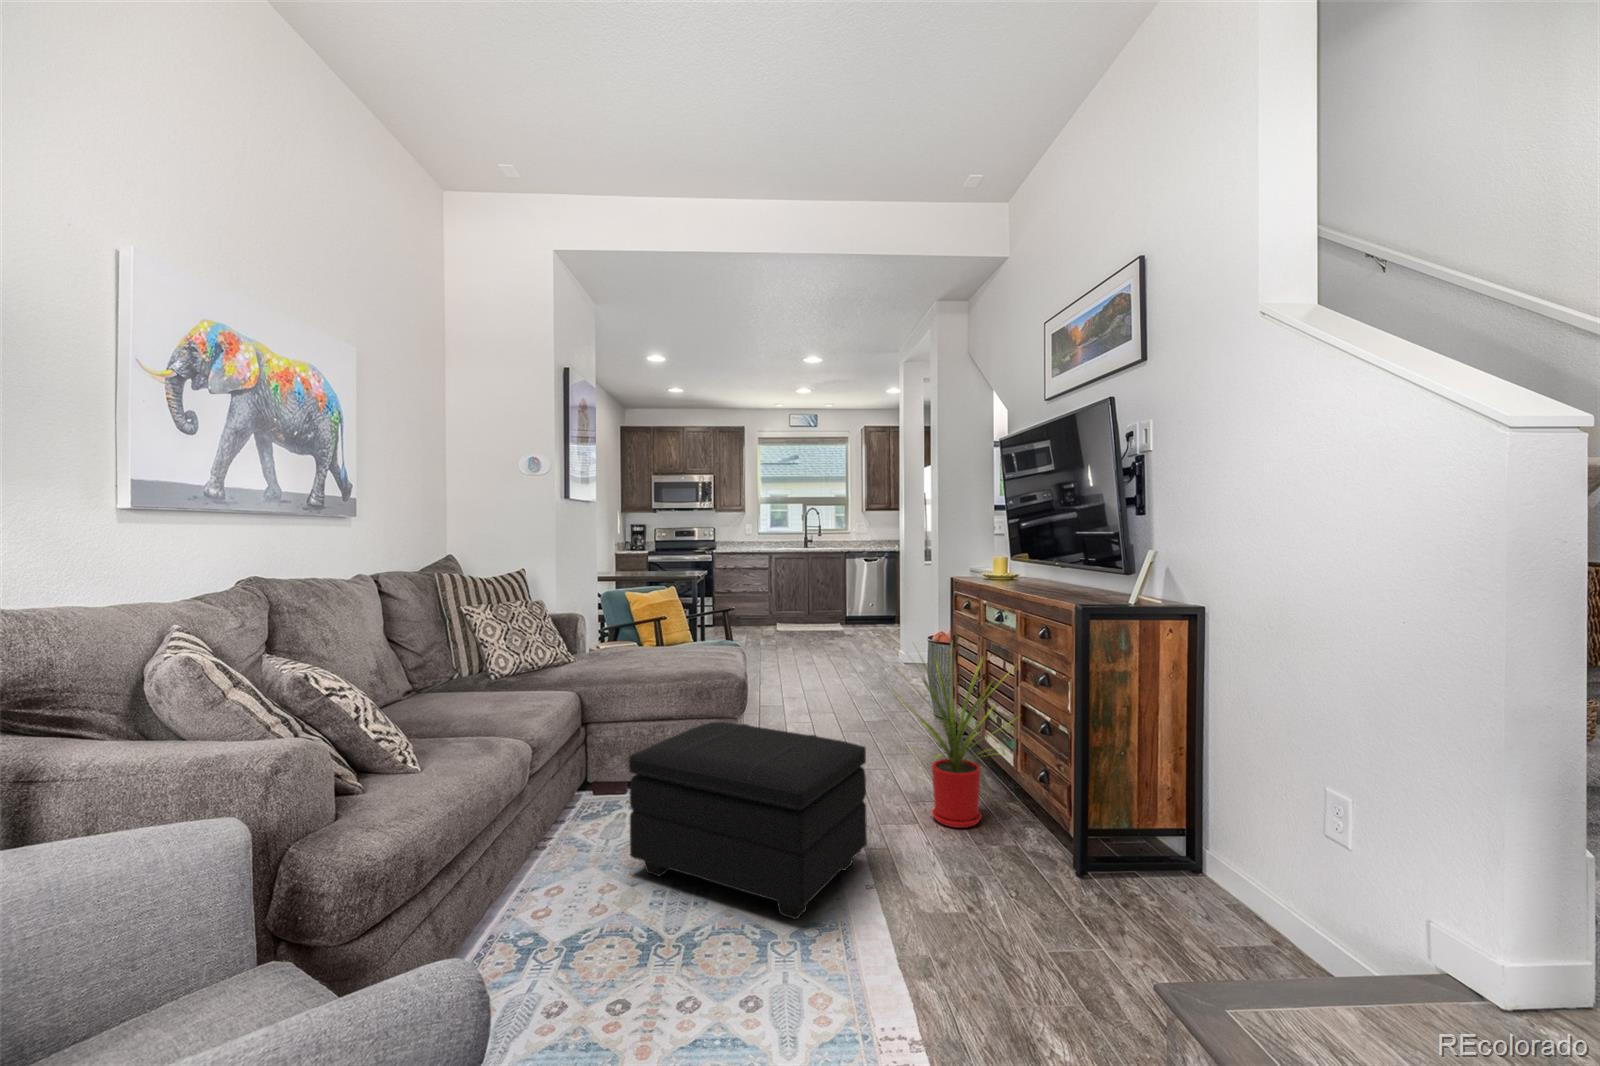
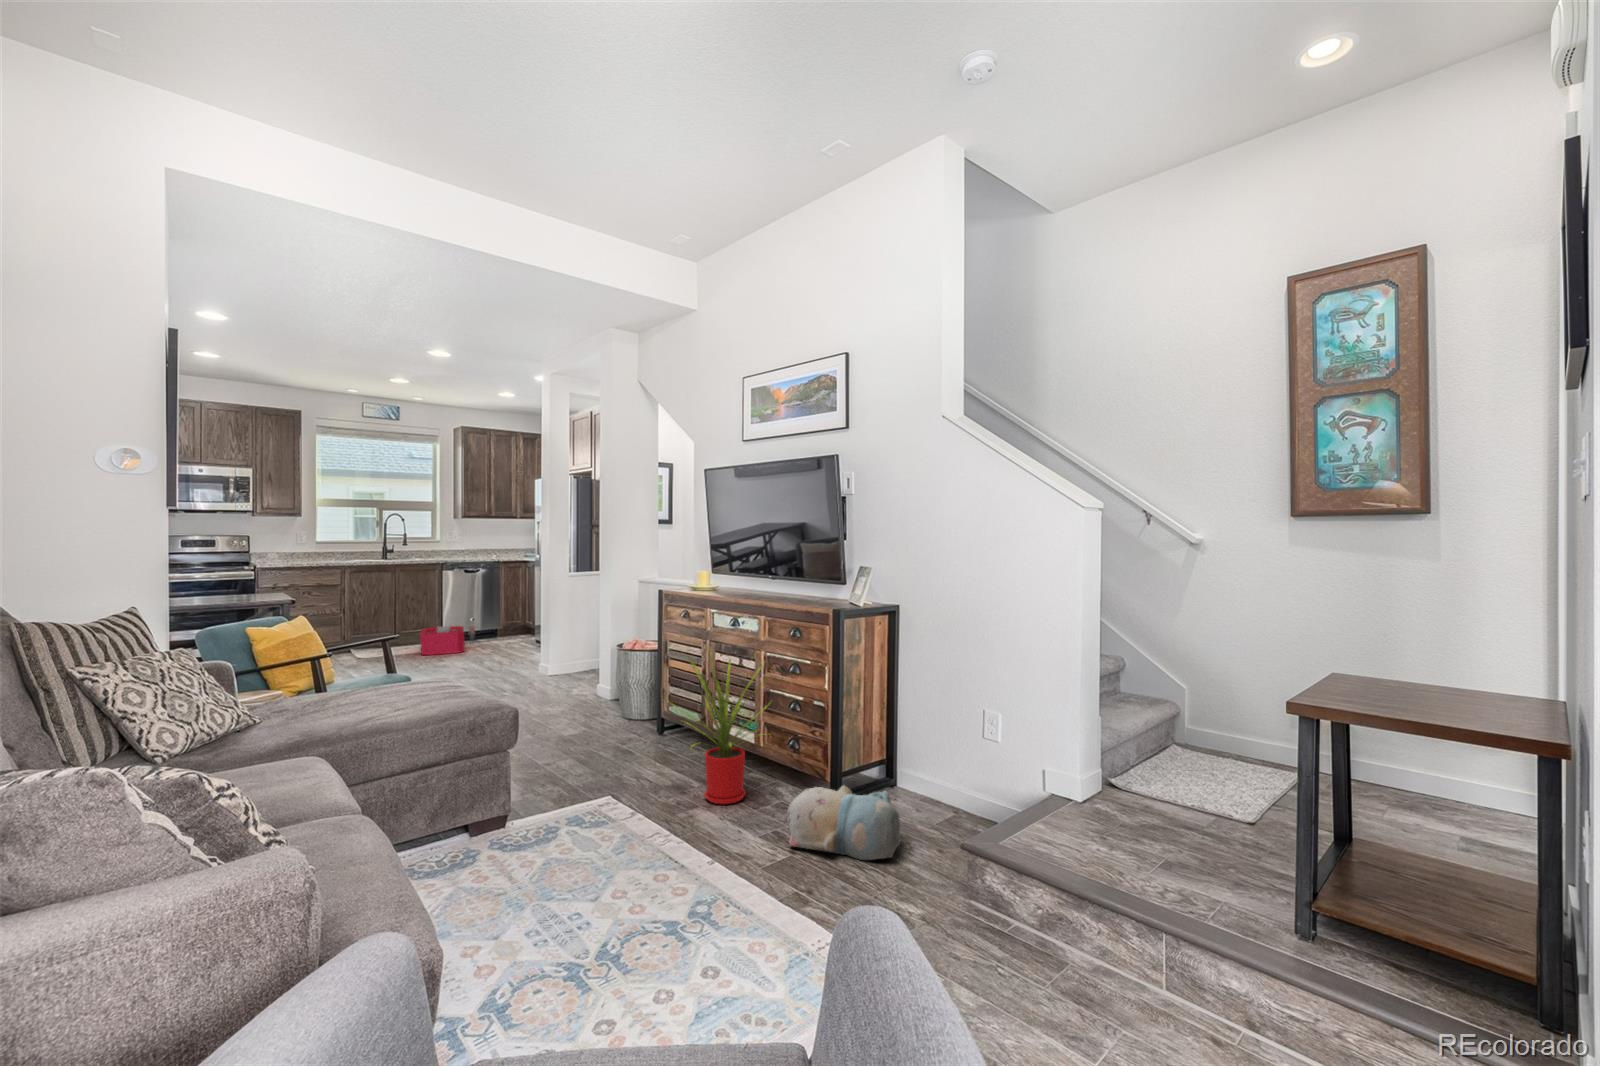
storage bin: none [832,606,882,632] -> present [420,624,475,655]
footstool: present [629,722,867,919] -> none [477,745,694,923]
plush toy: none [968,833,1123,964] -> present [787,786,901,860]

